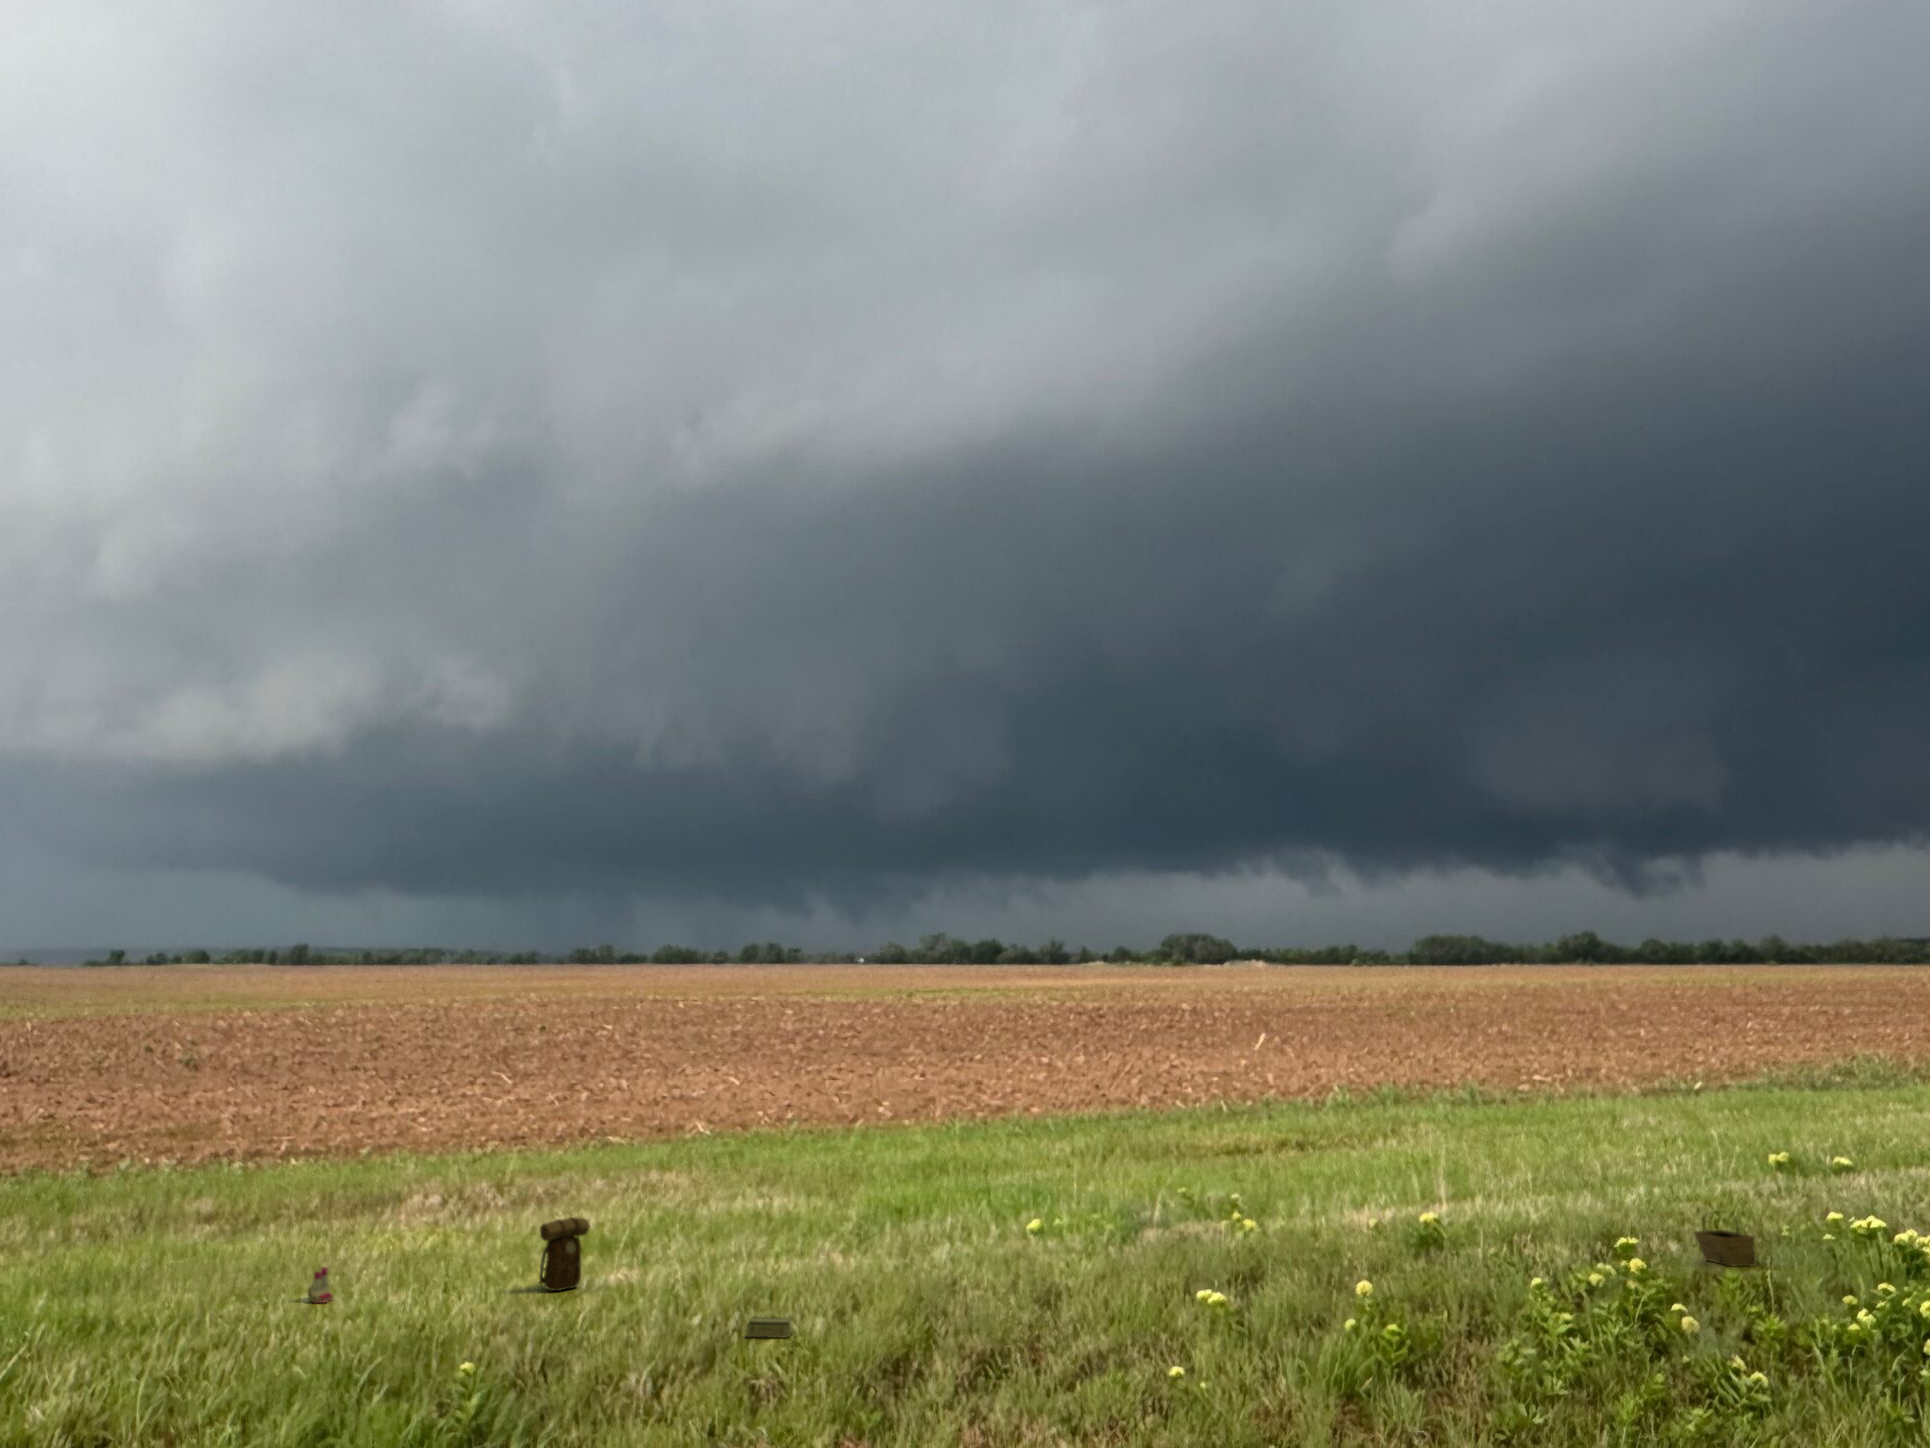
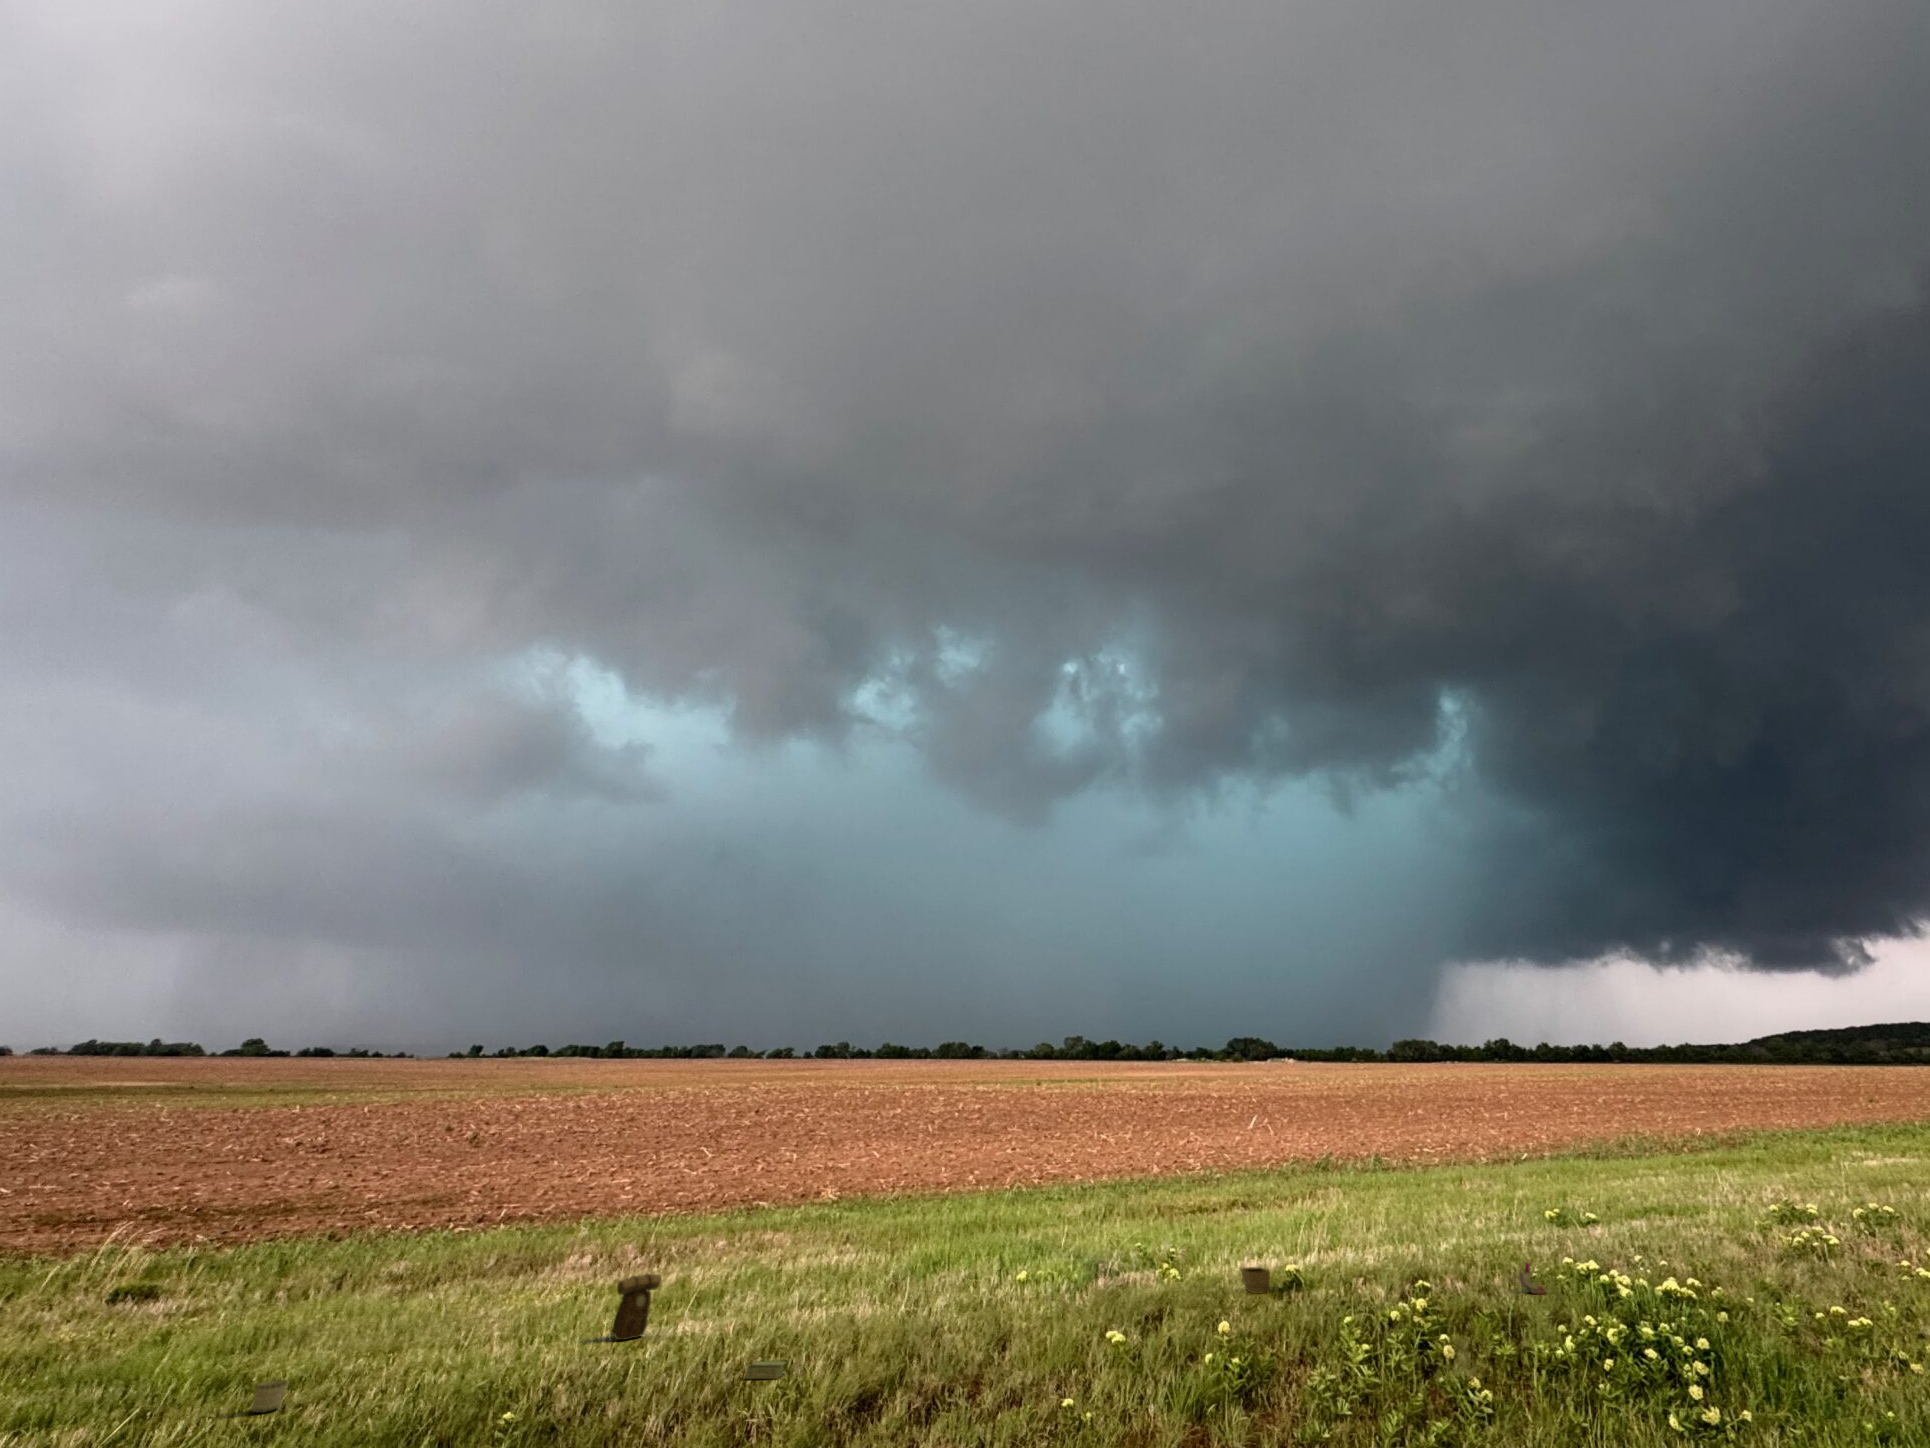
basket: present [1694,1214,1756,1266] -> present [1240,1267,1270,1294]
boots: present [308,1267,333,1303] -> present [1519,1262,1546,1294]
planter: none [176,1325,210,1360] -> present [251,1379,288,1413]

